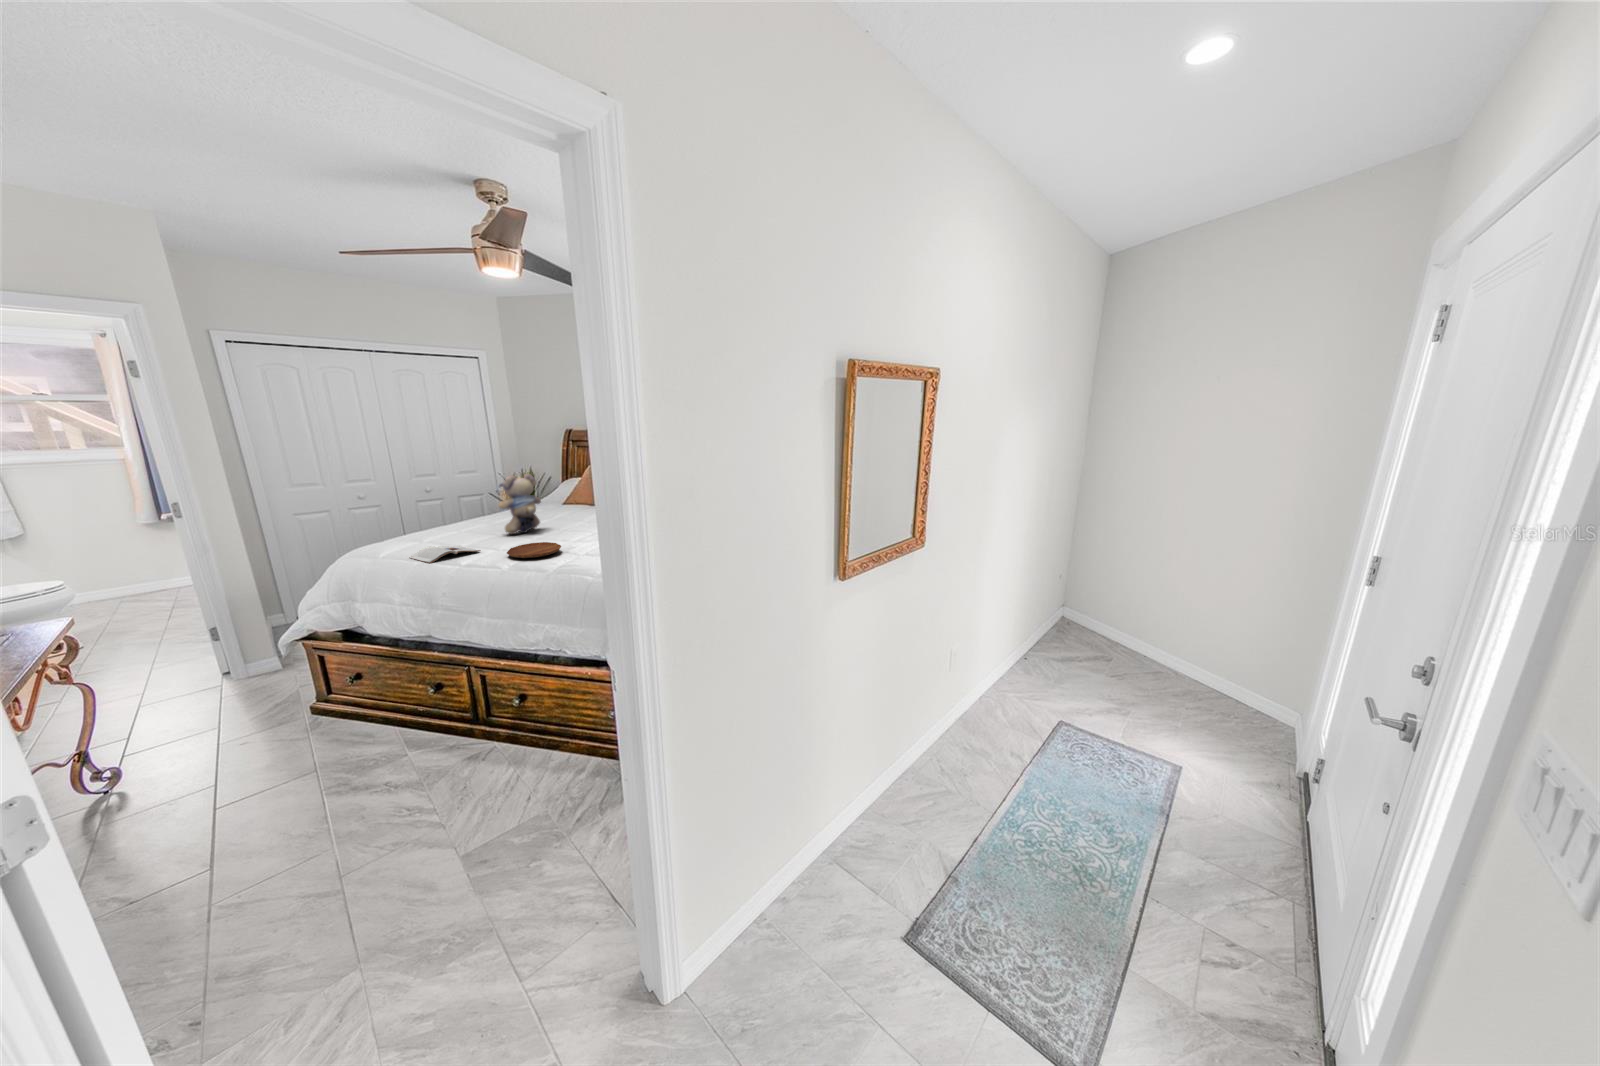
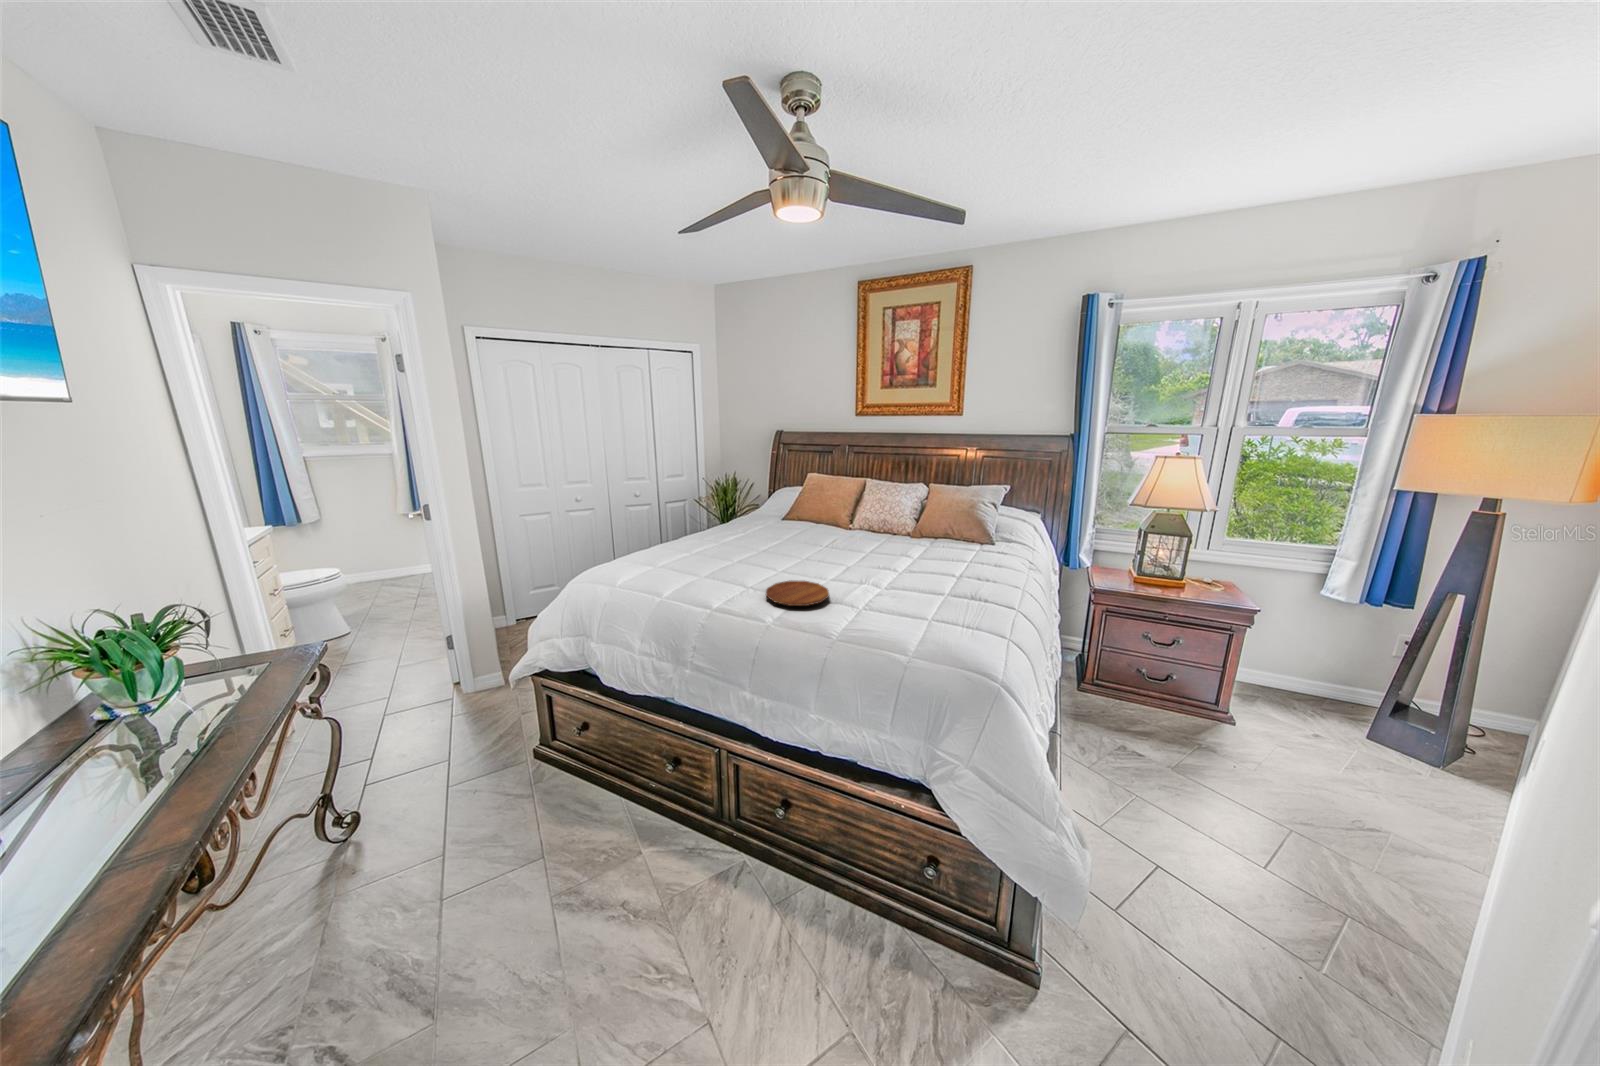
teddy bear: present [498,474,541,534] -> none [739,488,782,560]
magazine: present [409,546,481,563] -> none [651,576,730,604]

